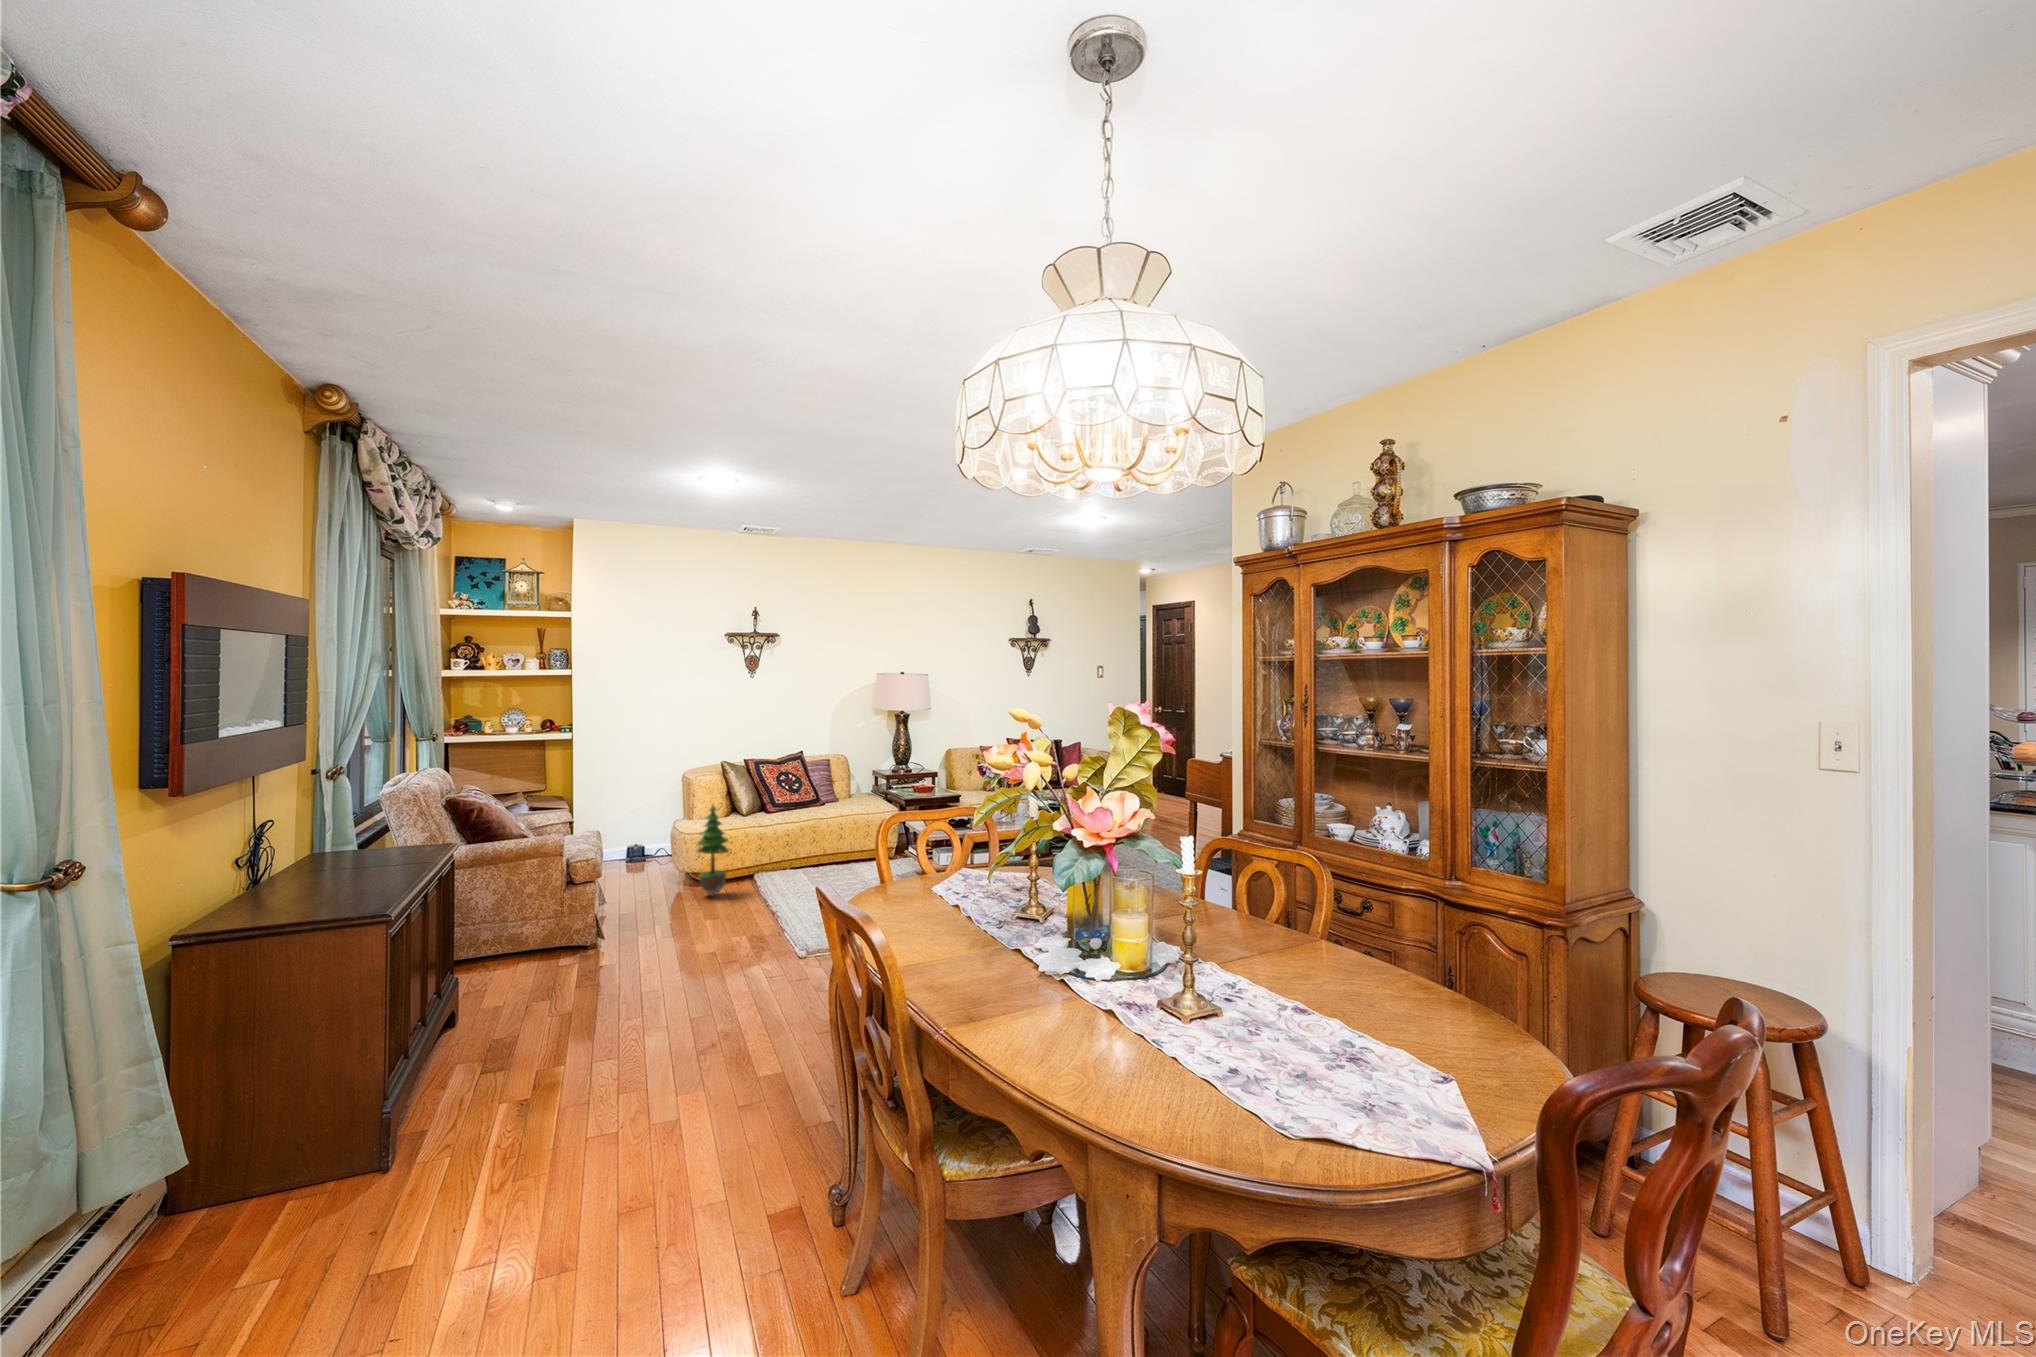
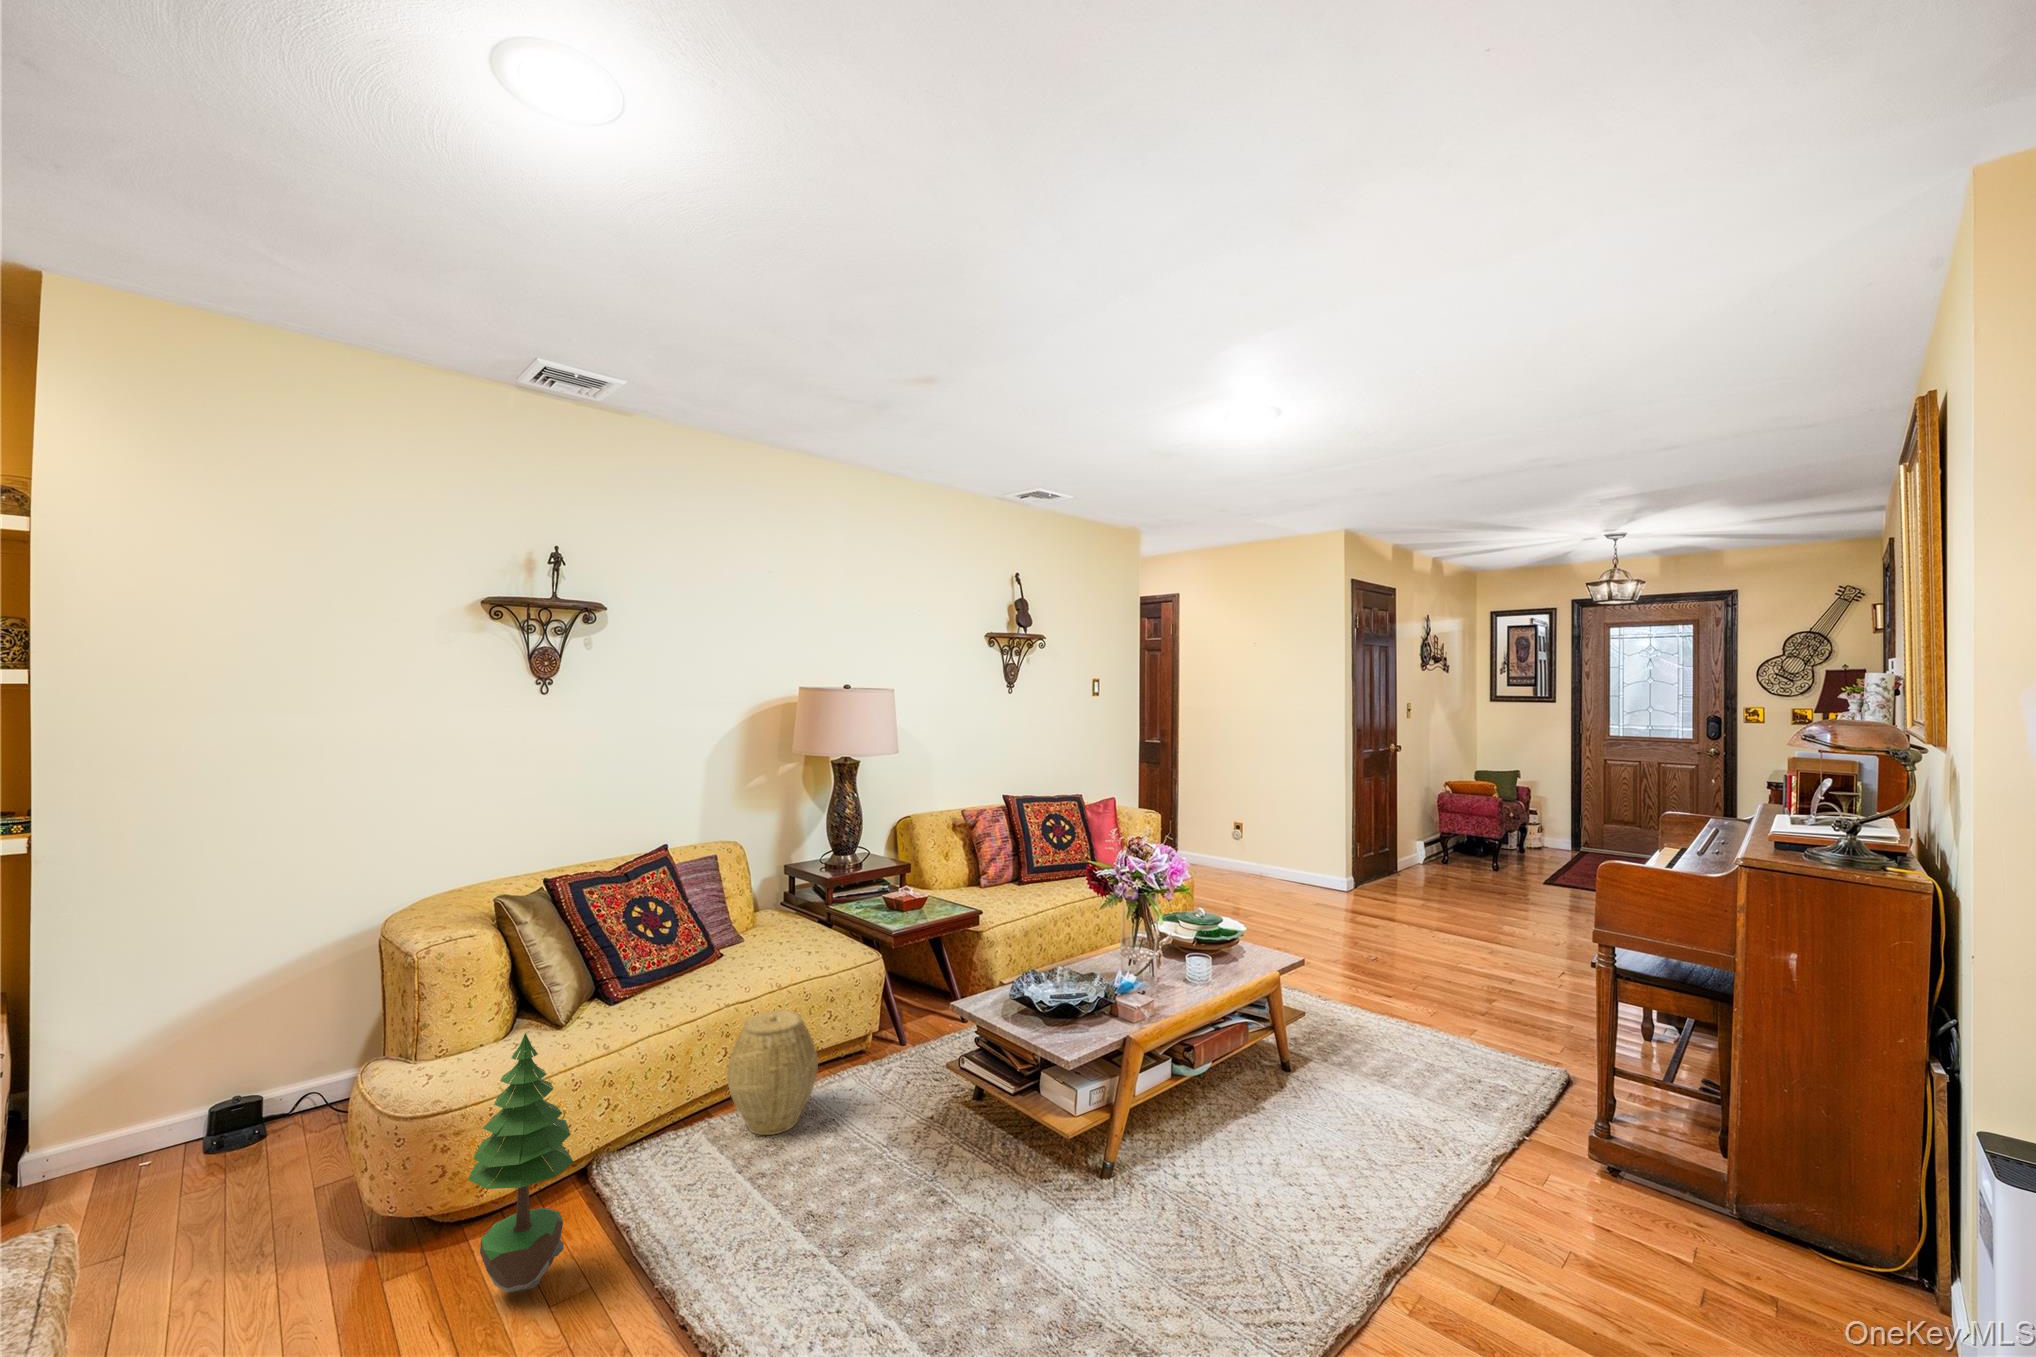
woven basket: none [809,824,849,875] -> present [727,1010,818,1135]

